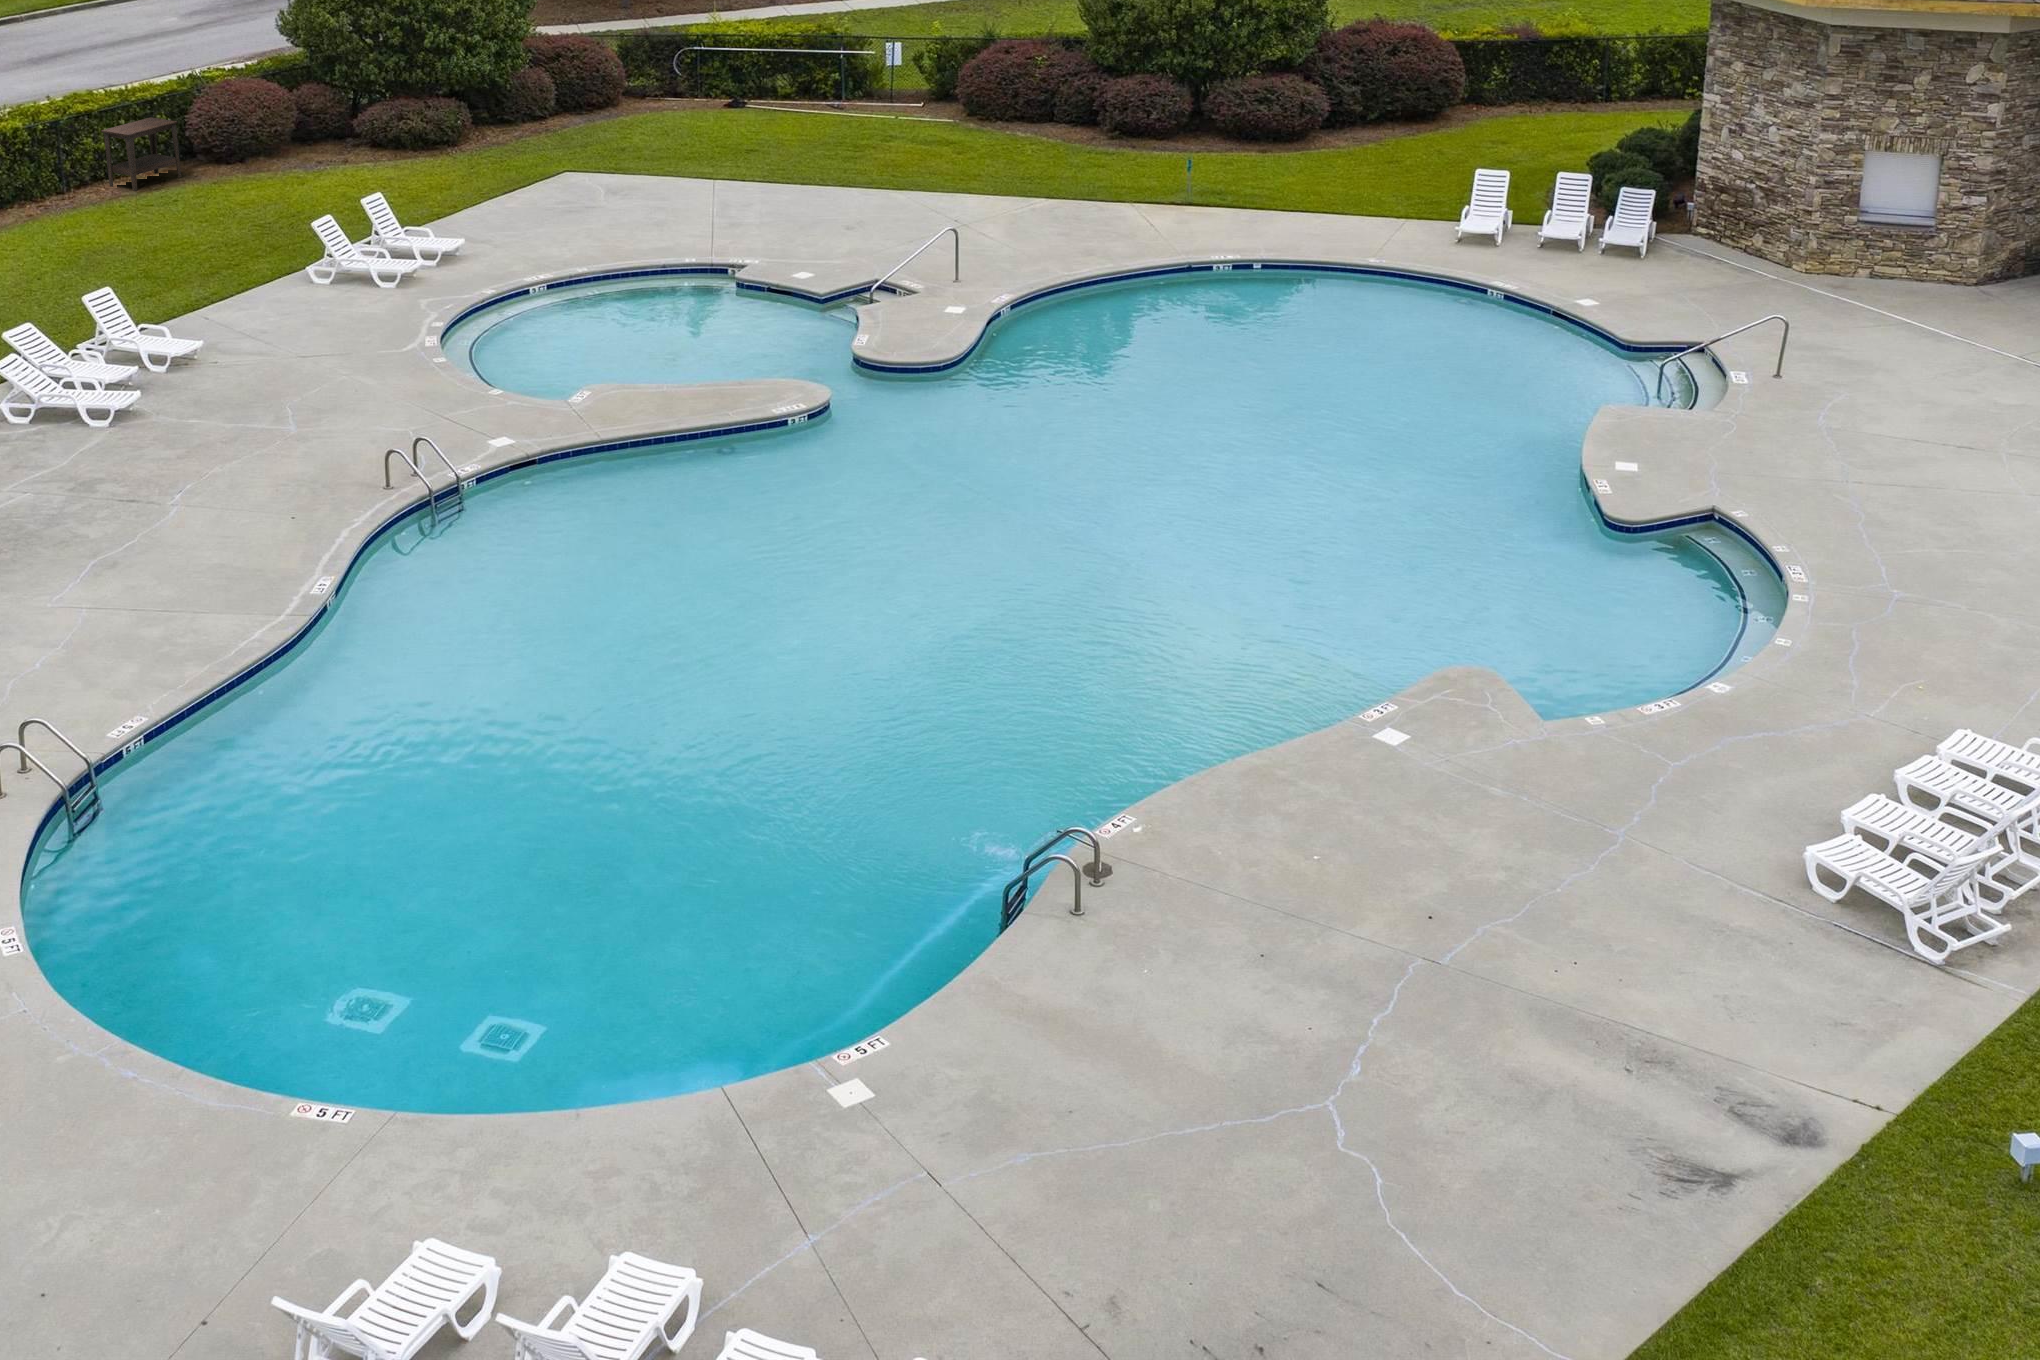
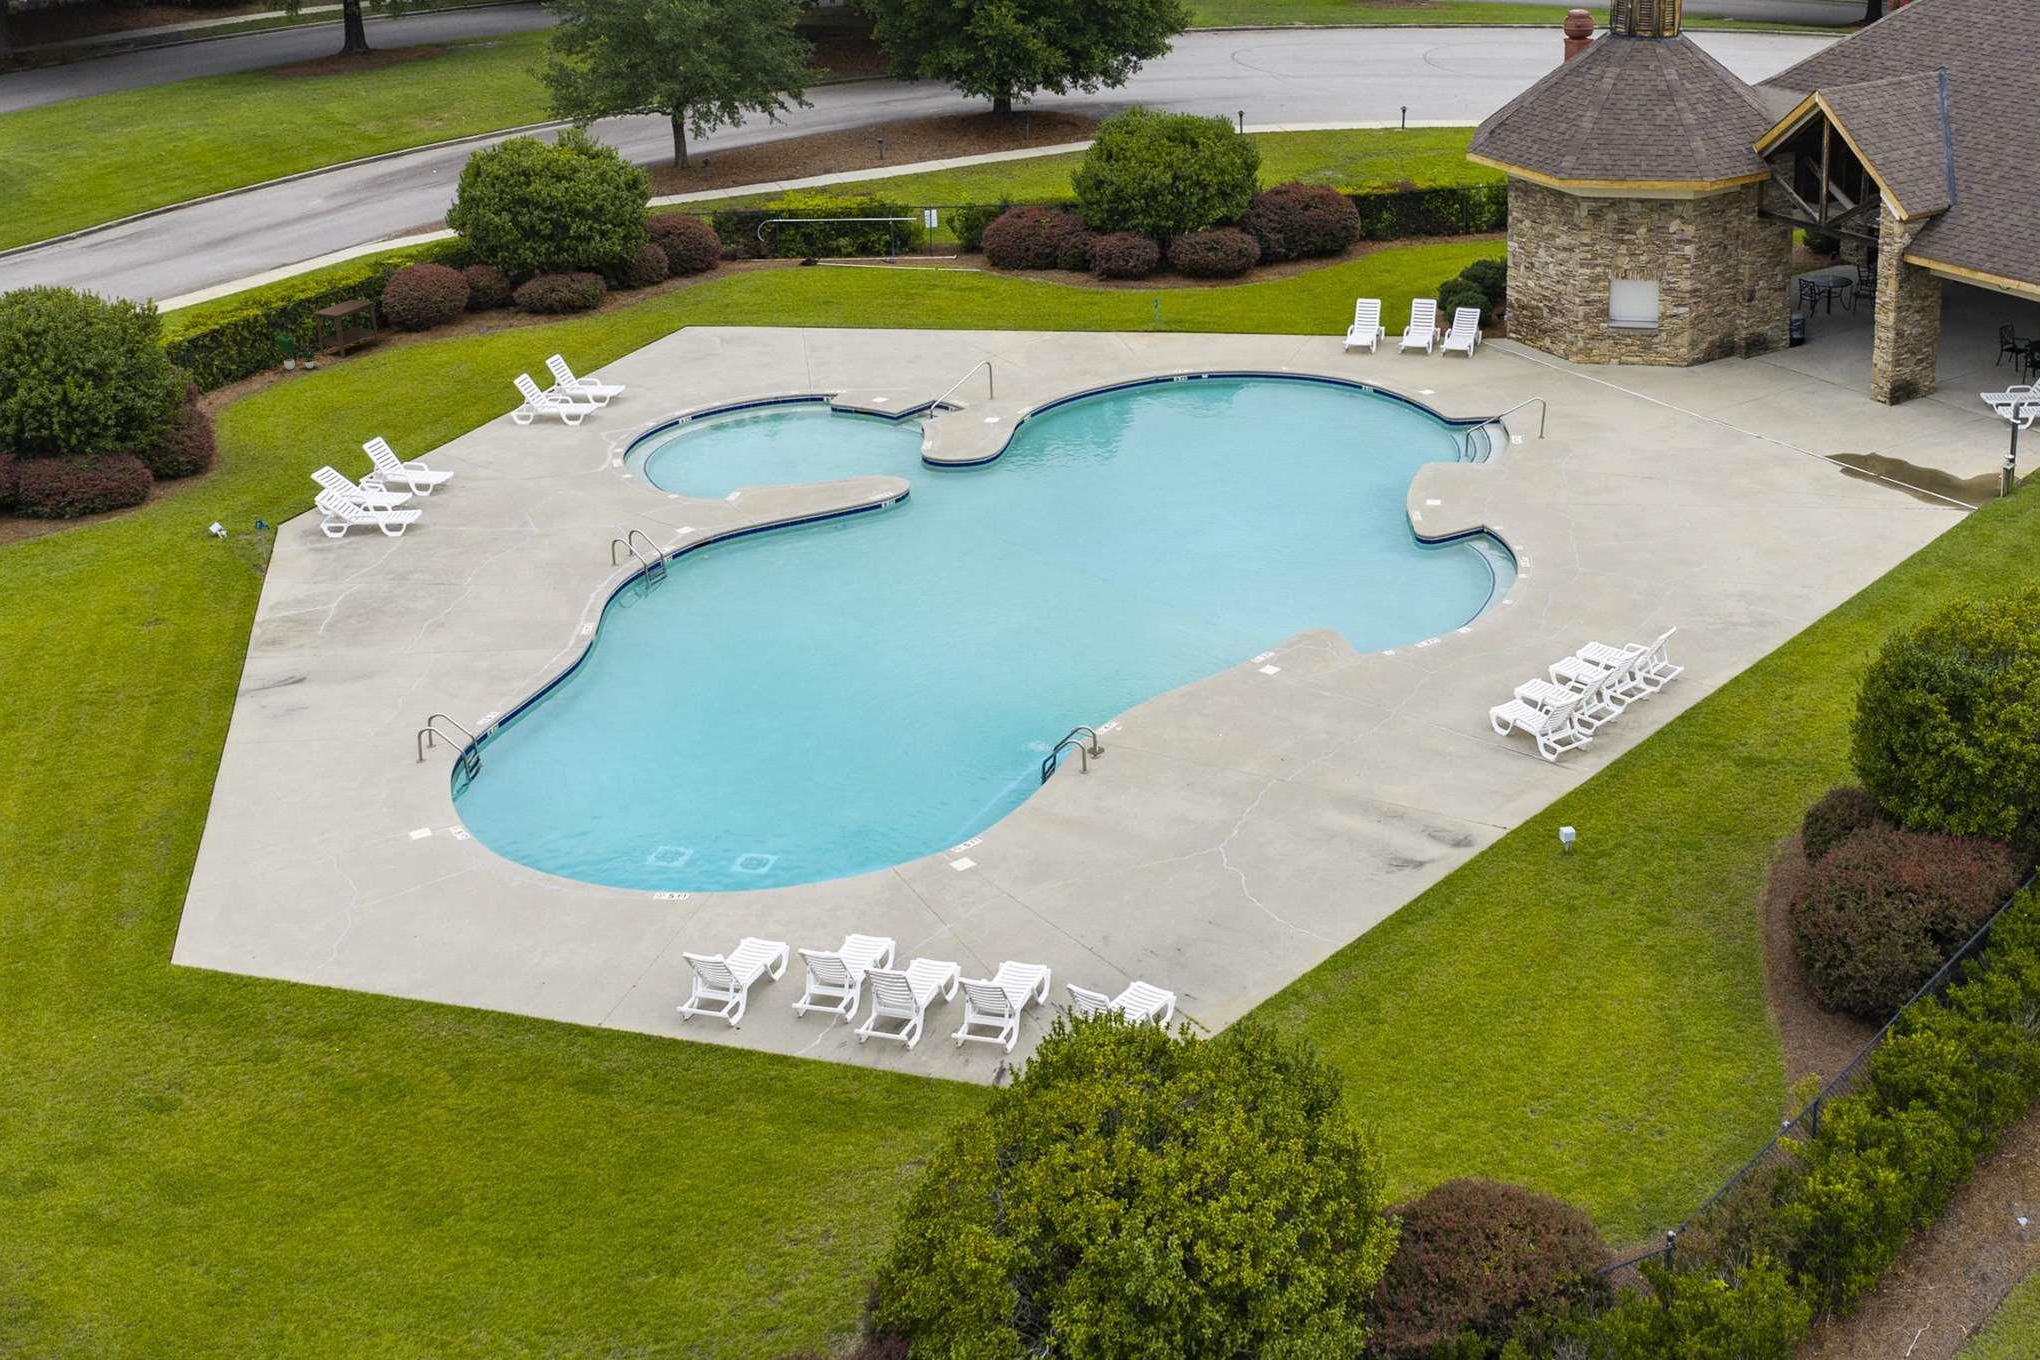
potted plant: none [52,151,103,201] -> present [277,333,316,370]

